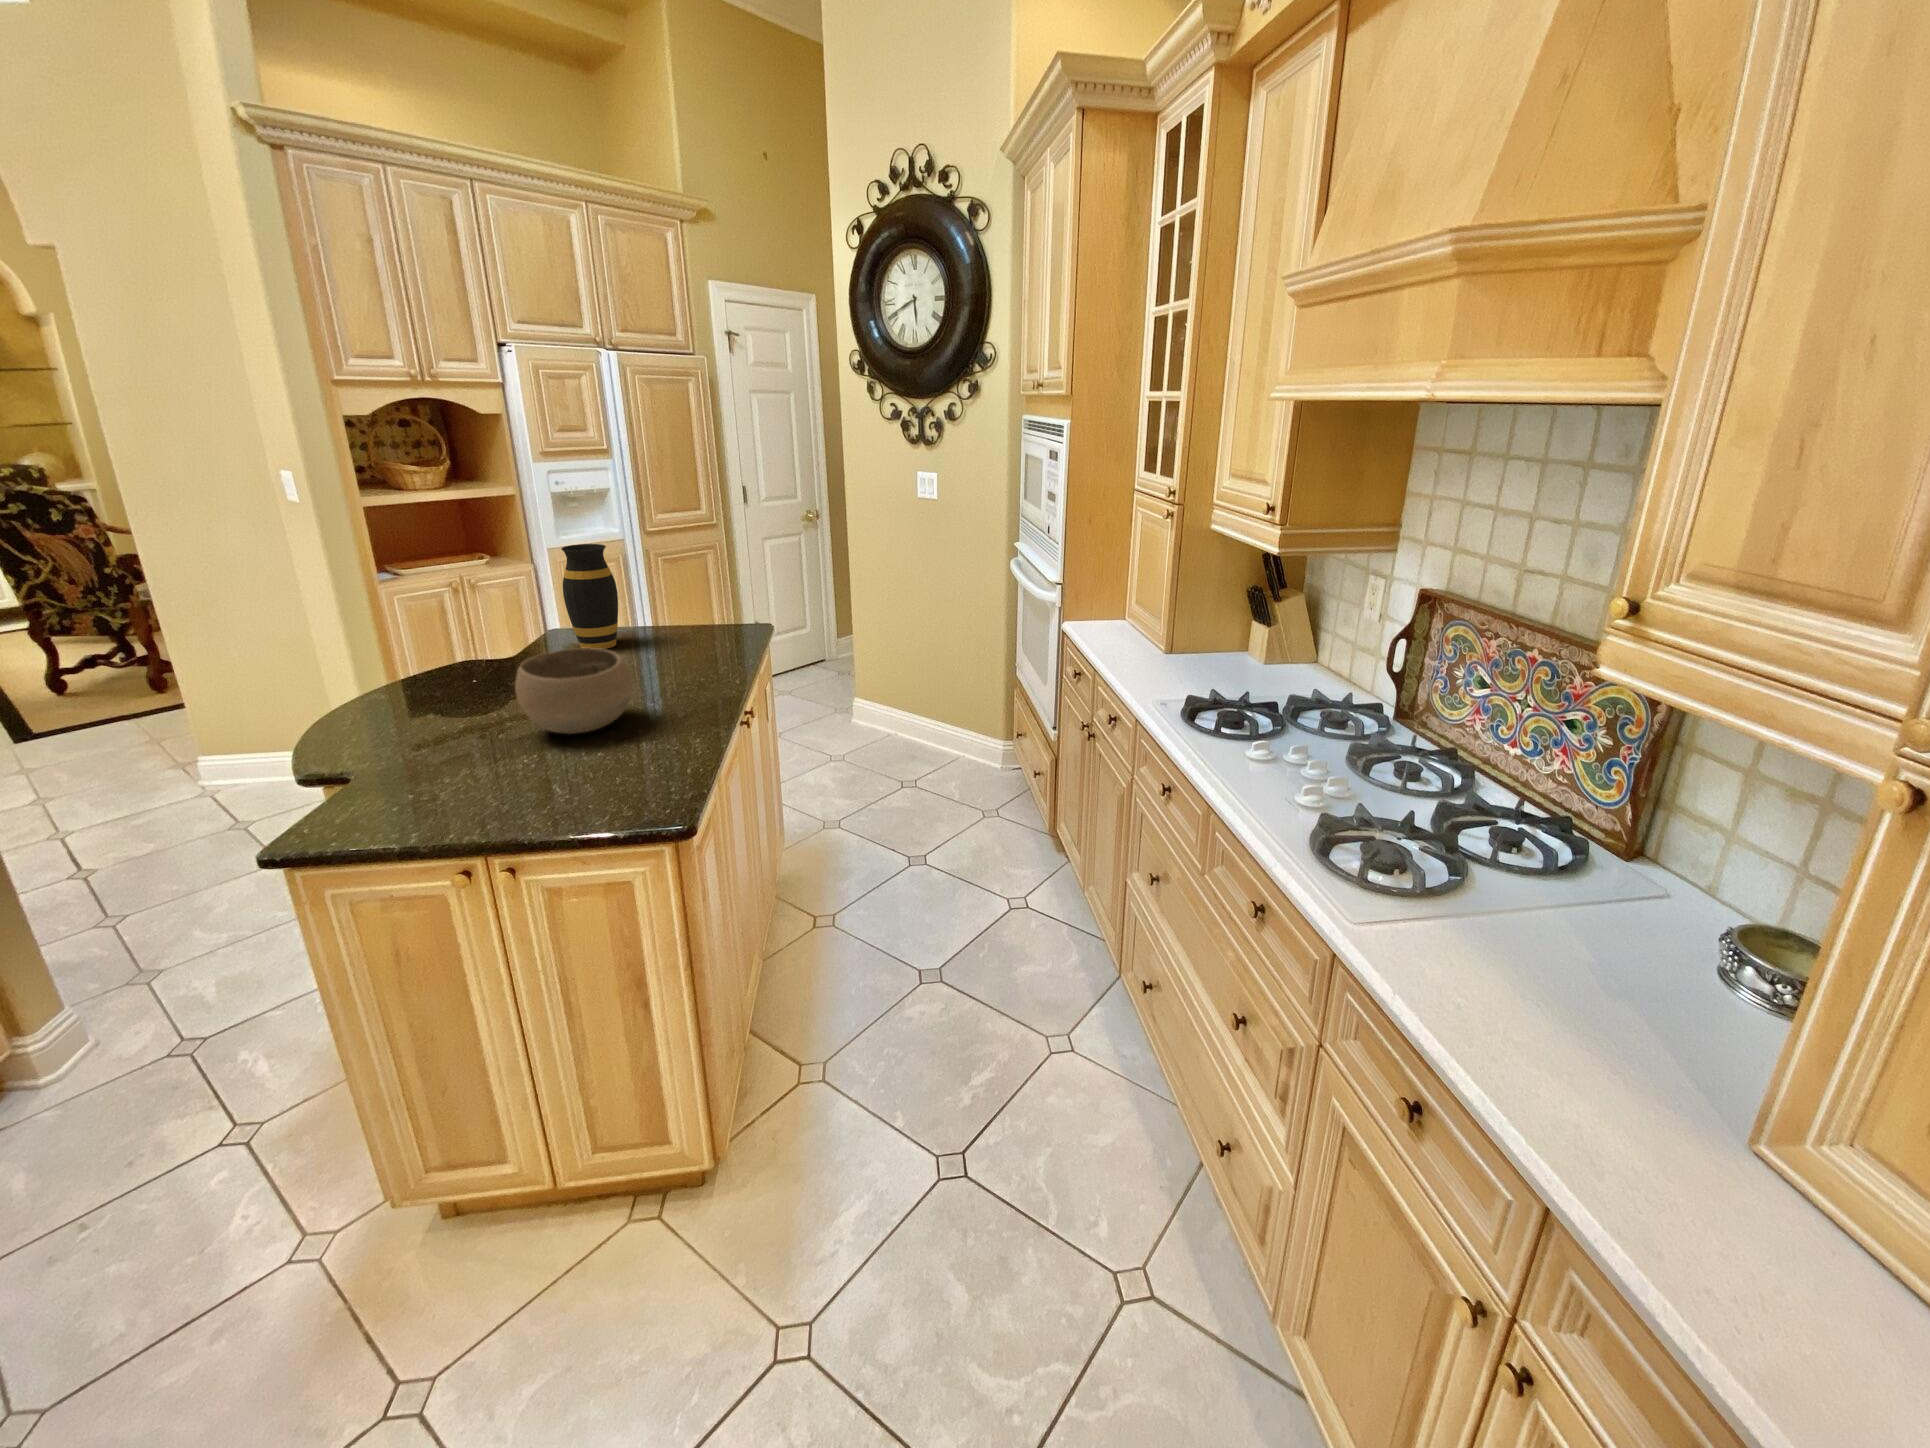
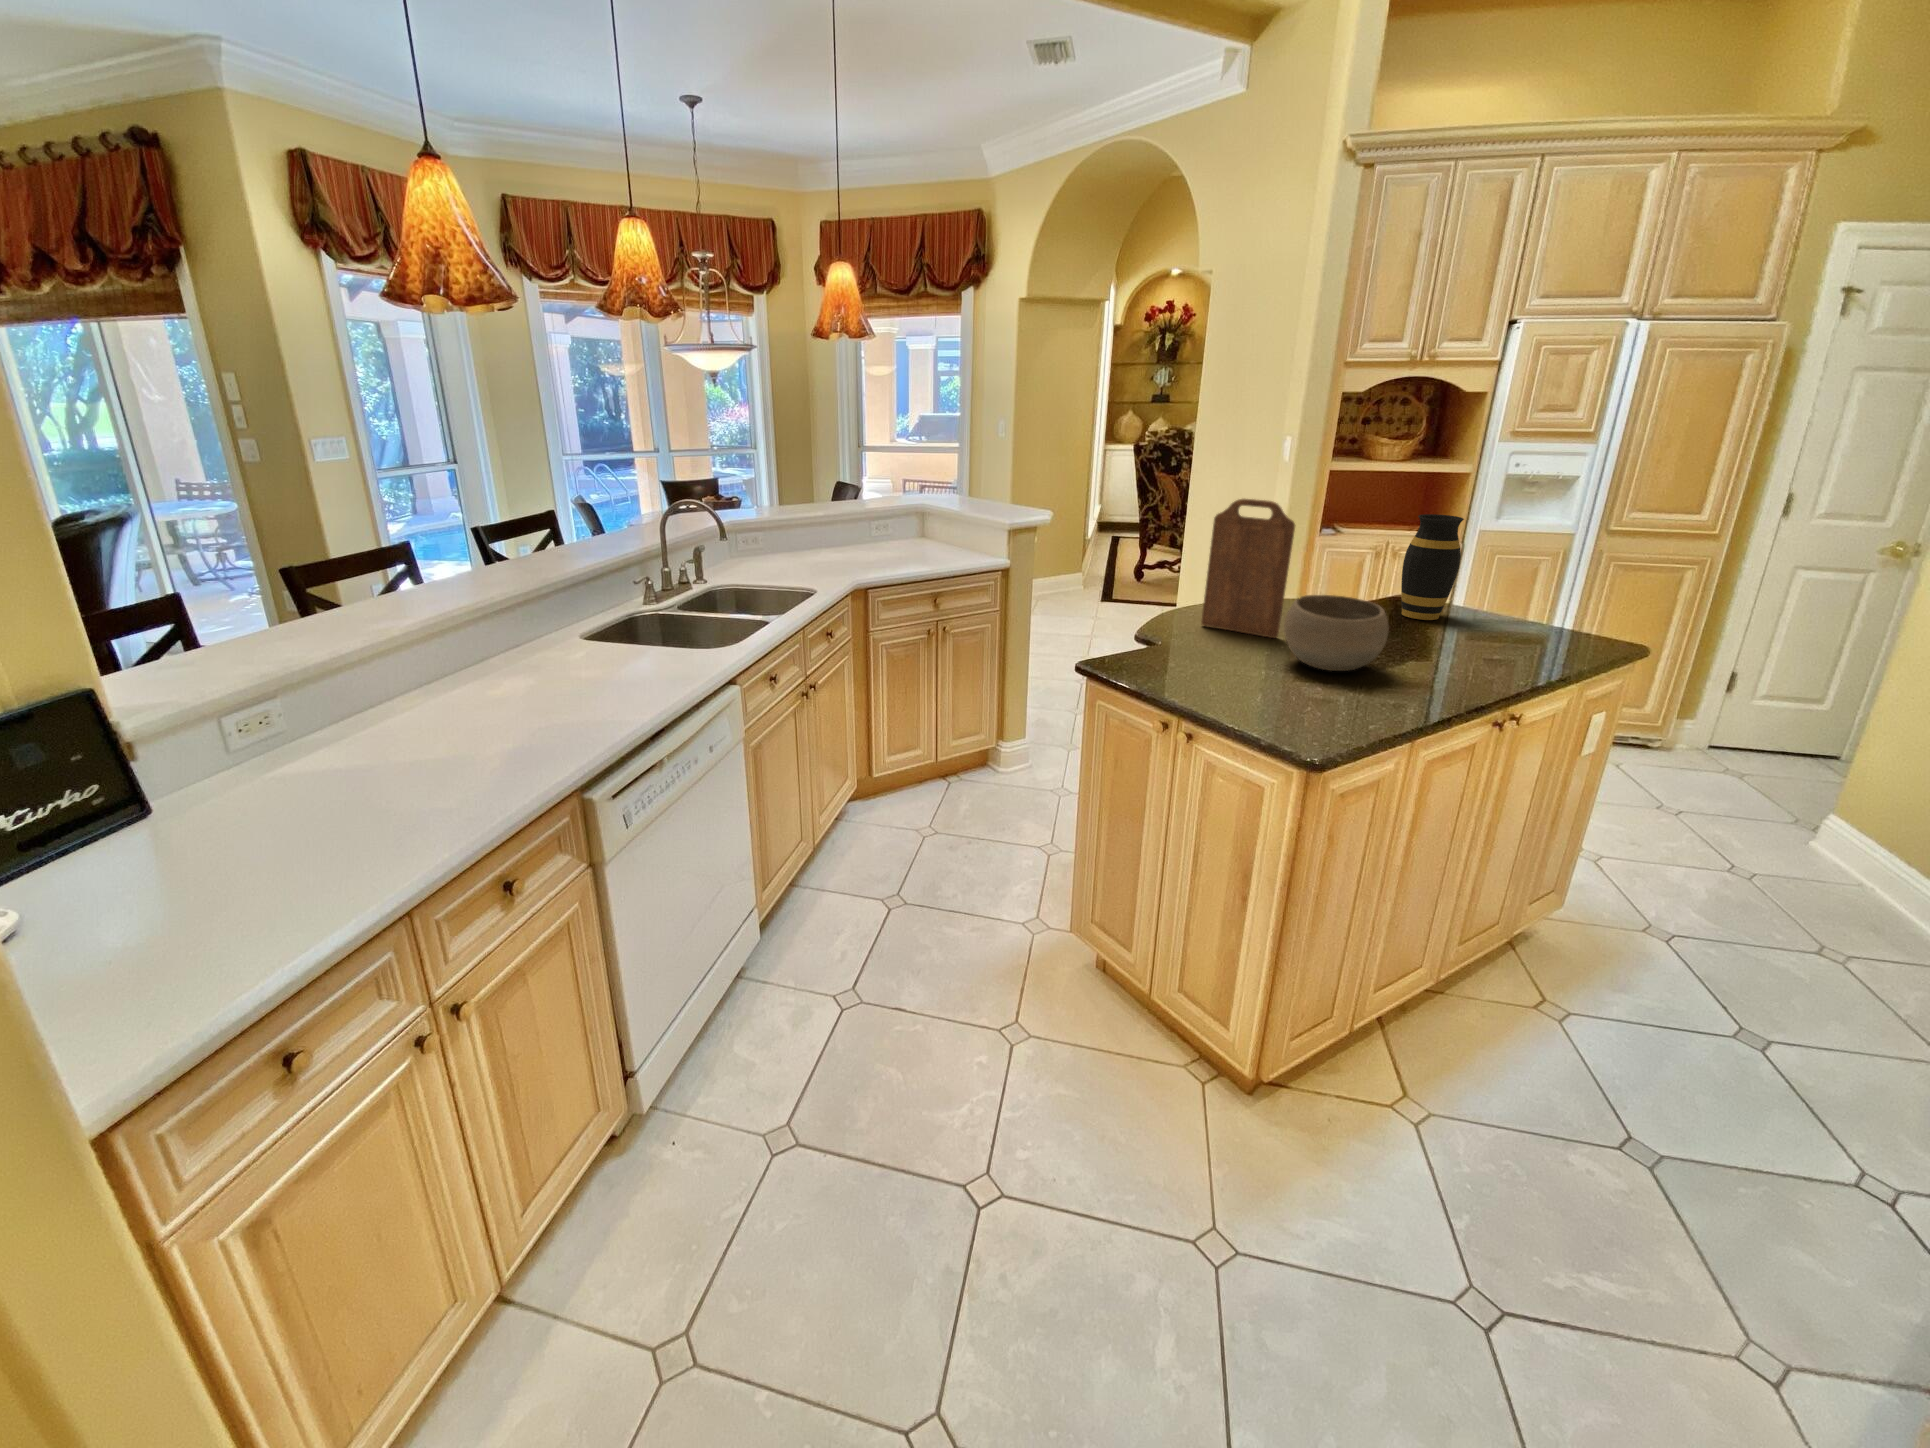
cutting board: none [343,561,492,732] -> present [1201,499,1295,638]

